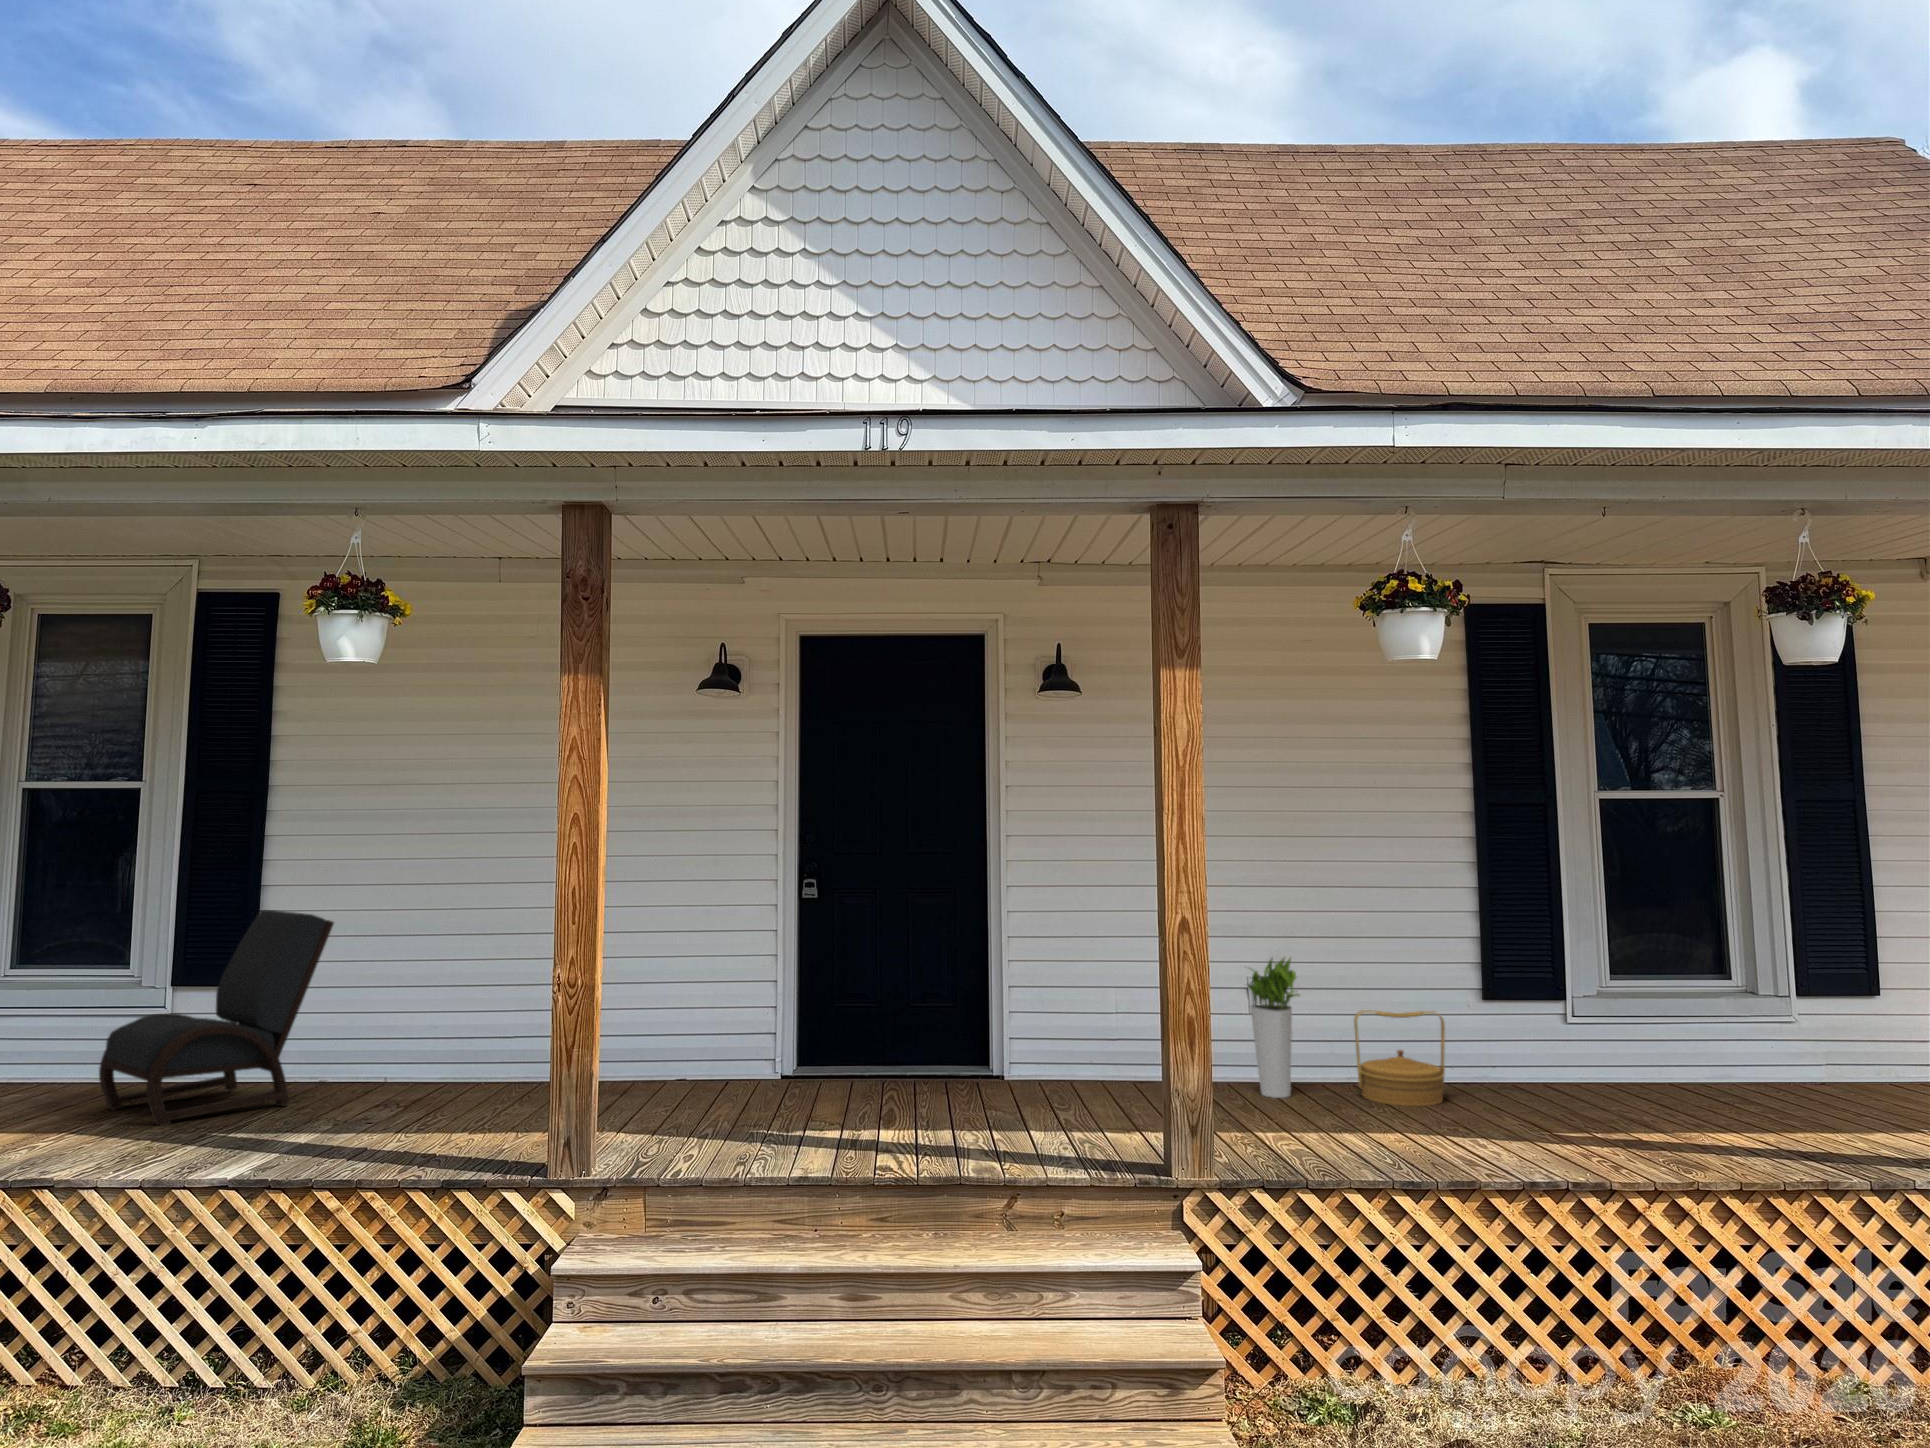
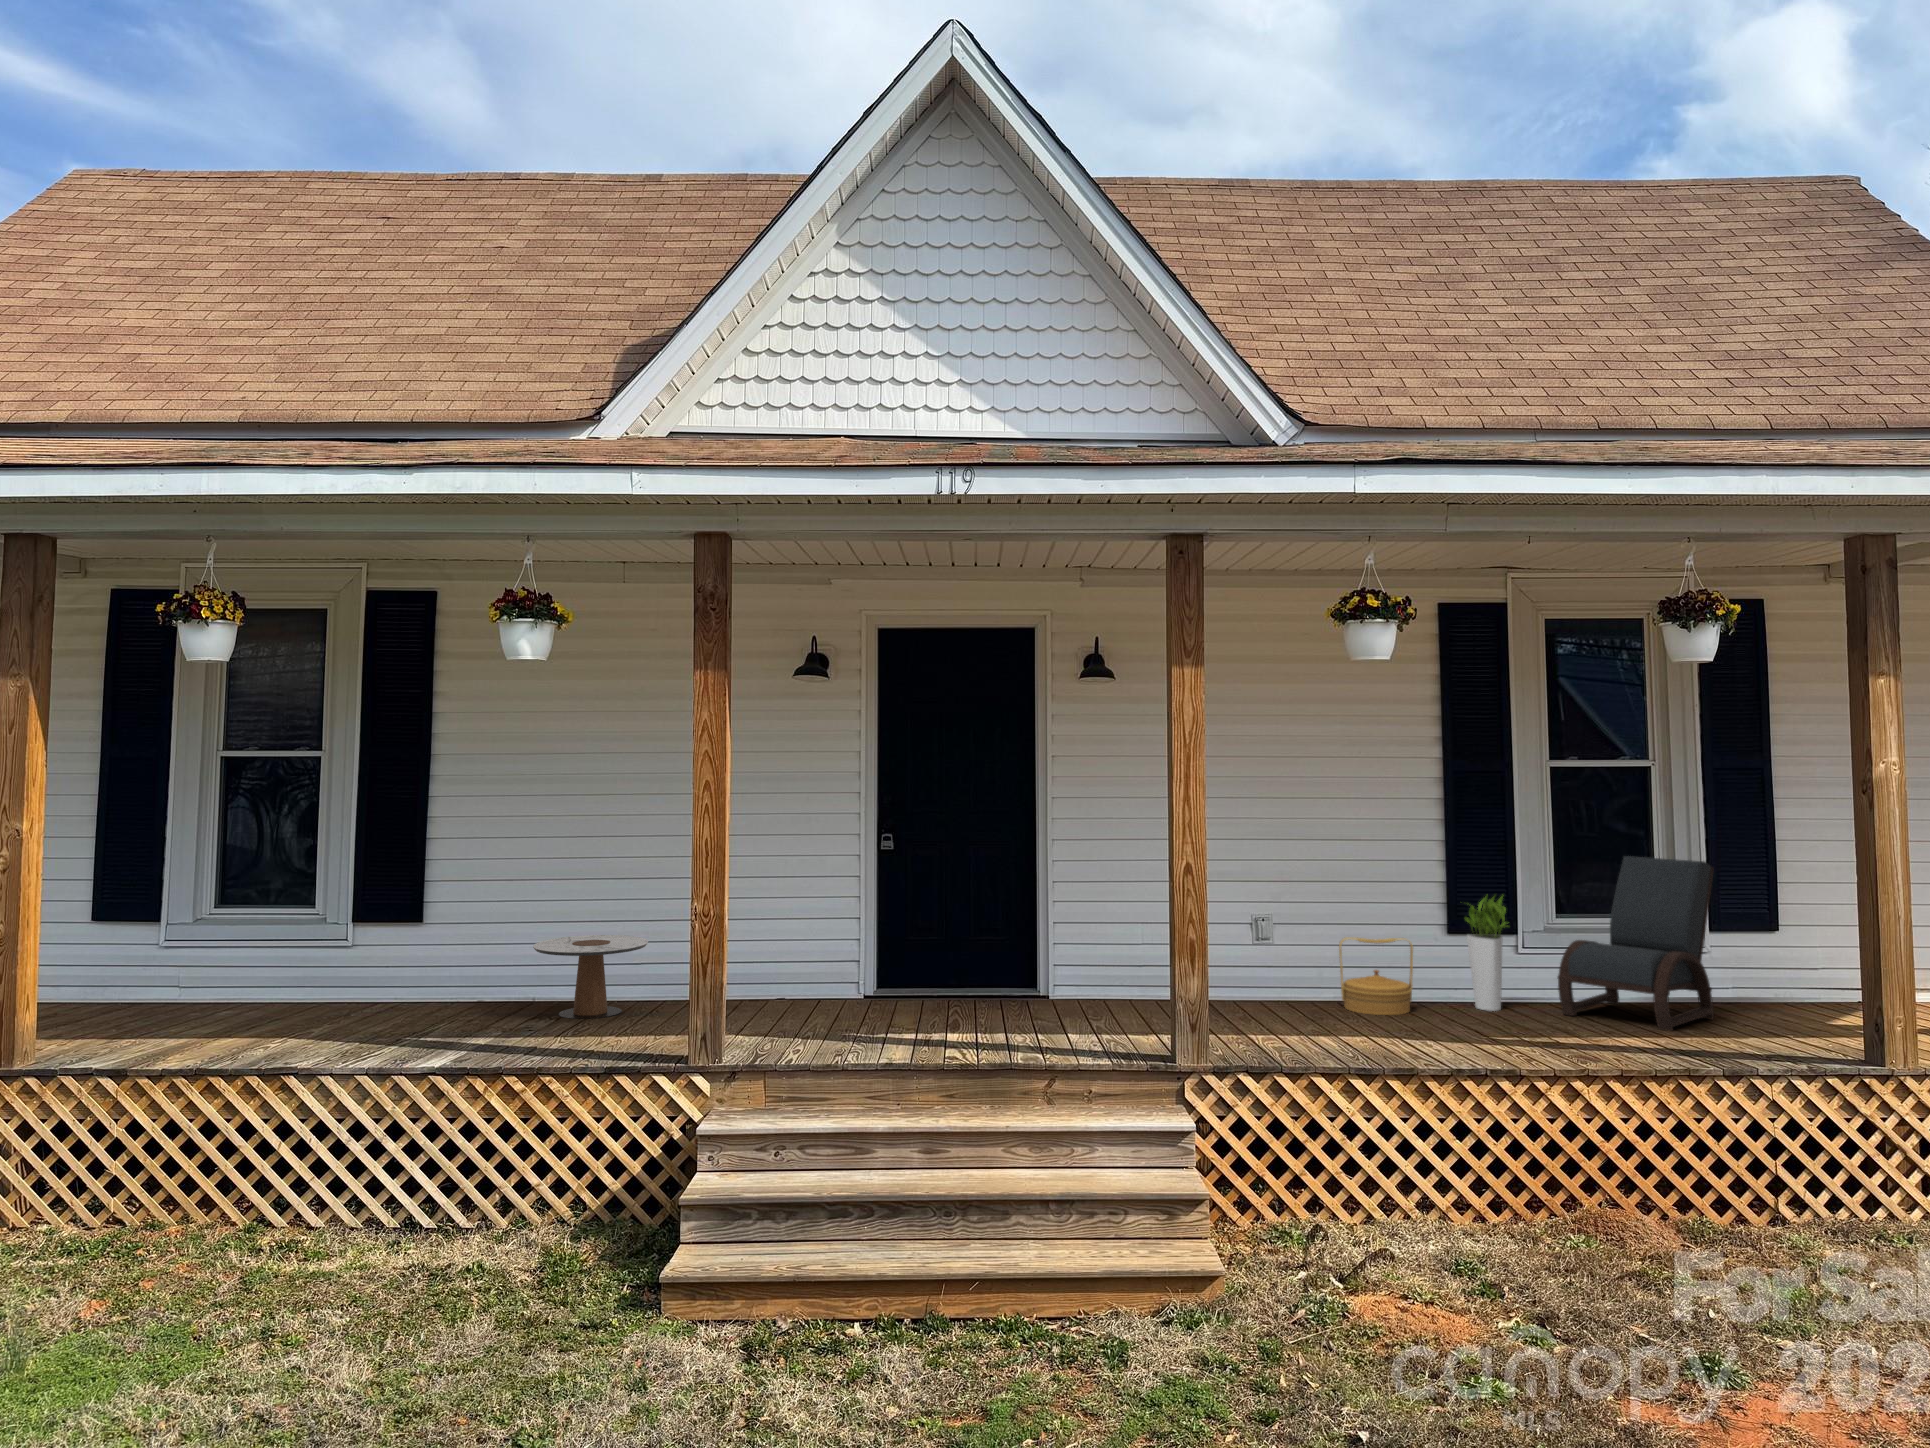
lounge chair: present [99,910,334,1126] -> present [1558,856,1714,1031]
planter: present [1248,958,1299,1098] -> present [1465,896,1509,1011]
side table: none [381,1008,522,1112] -> present [533,935,648,1019]

